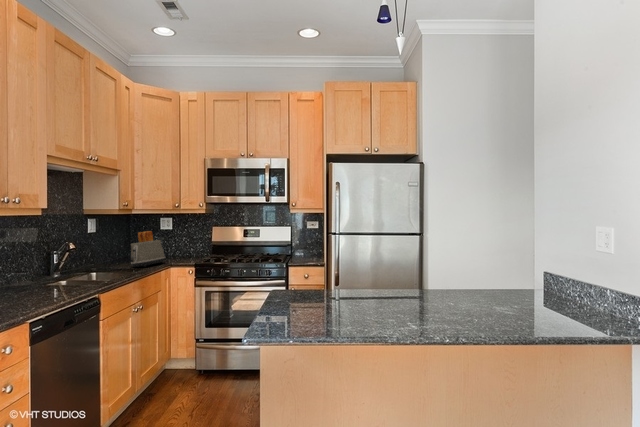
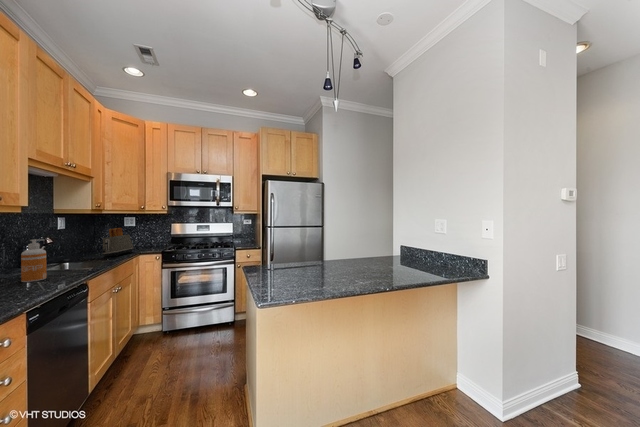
soap dispenser: none [41,244,65,293] -> present [21,239,46,282]

